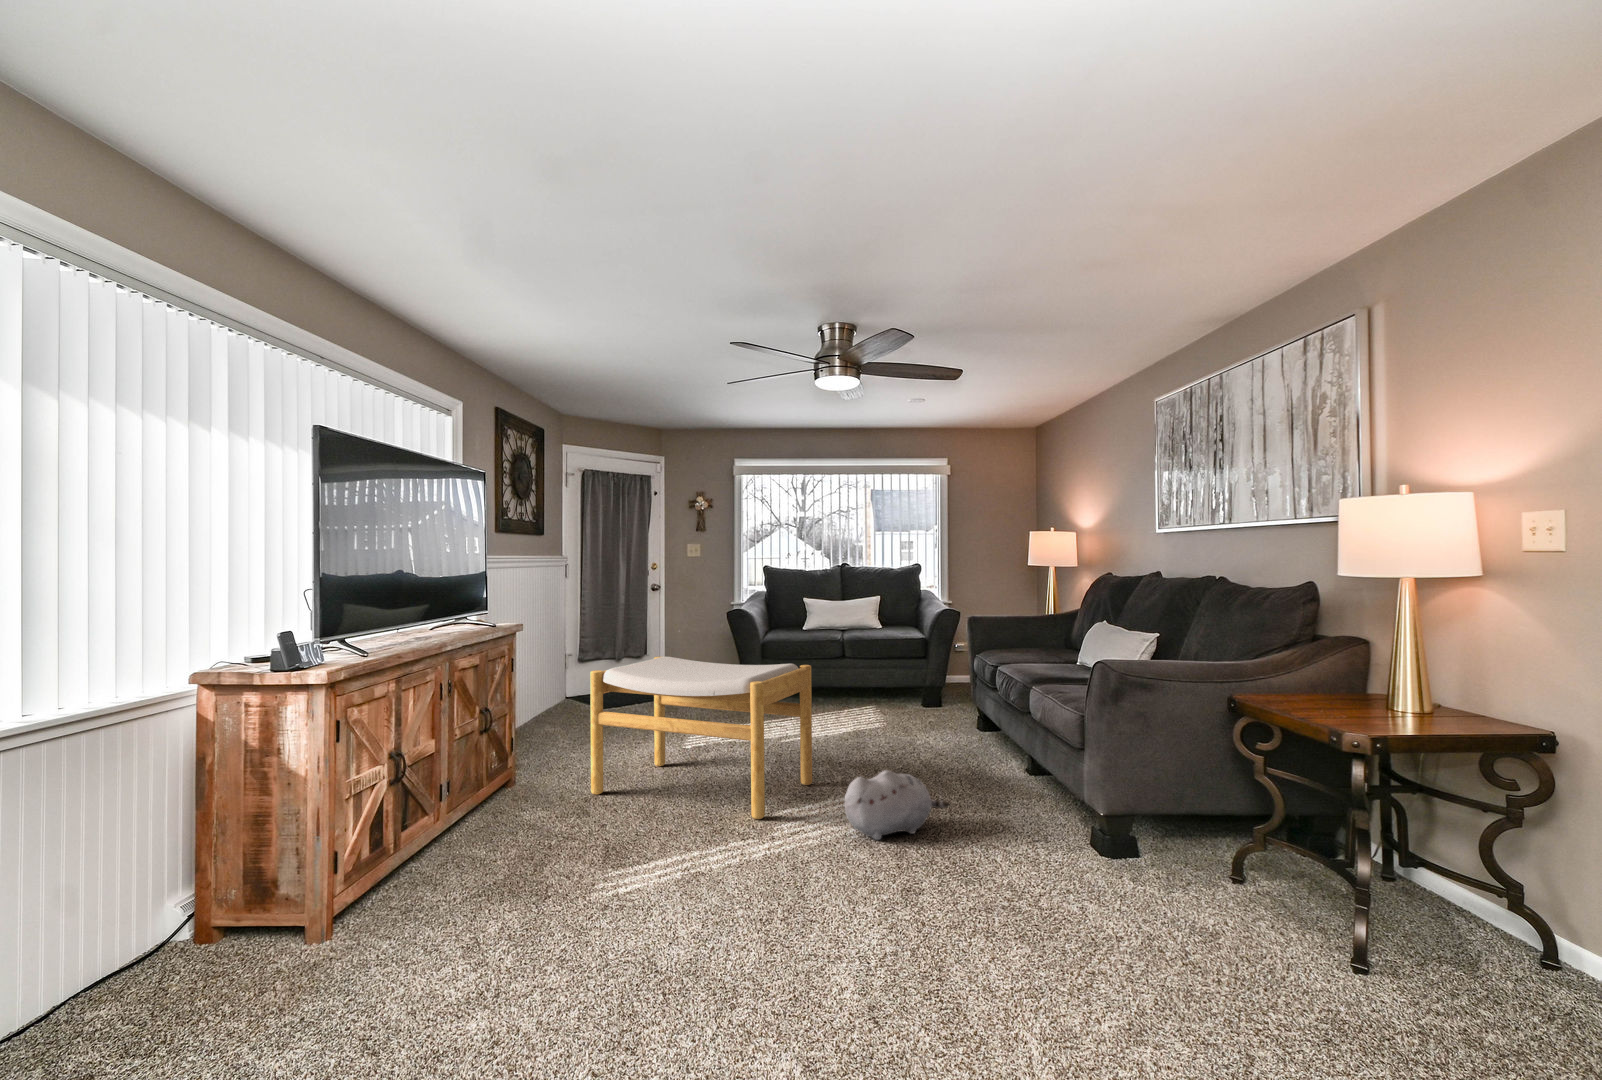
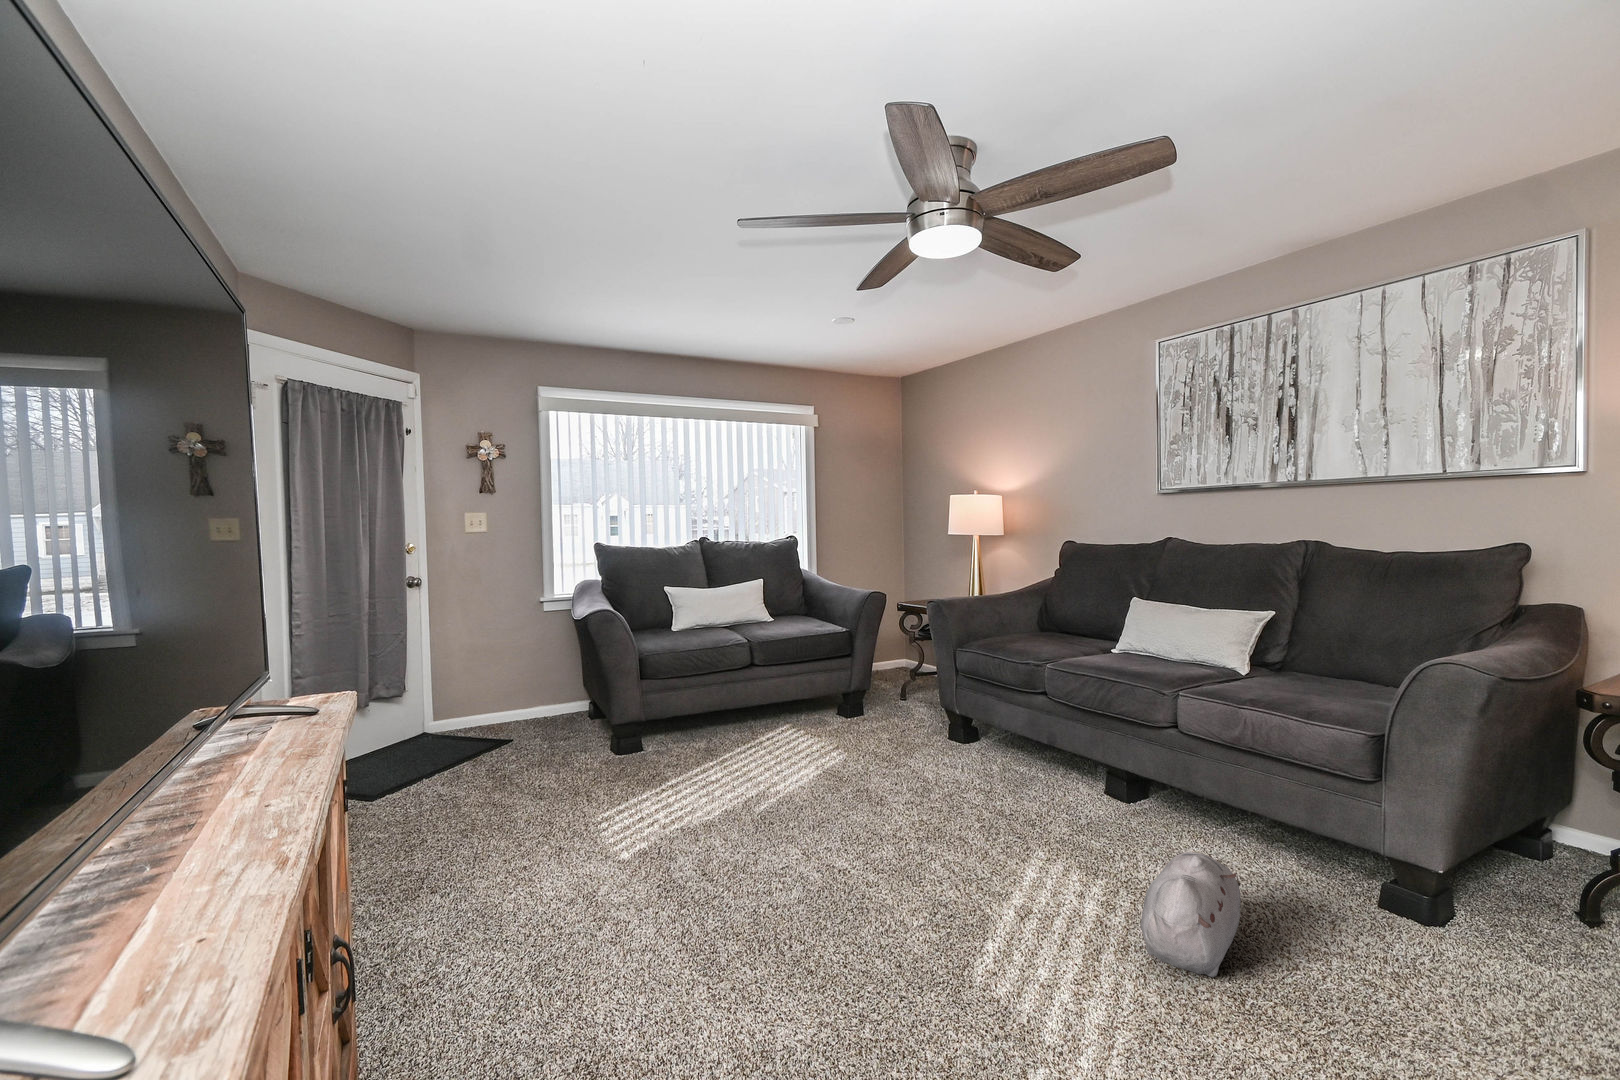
footstool: present [590,657,812,819] -> none [601,692,997,1010]

